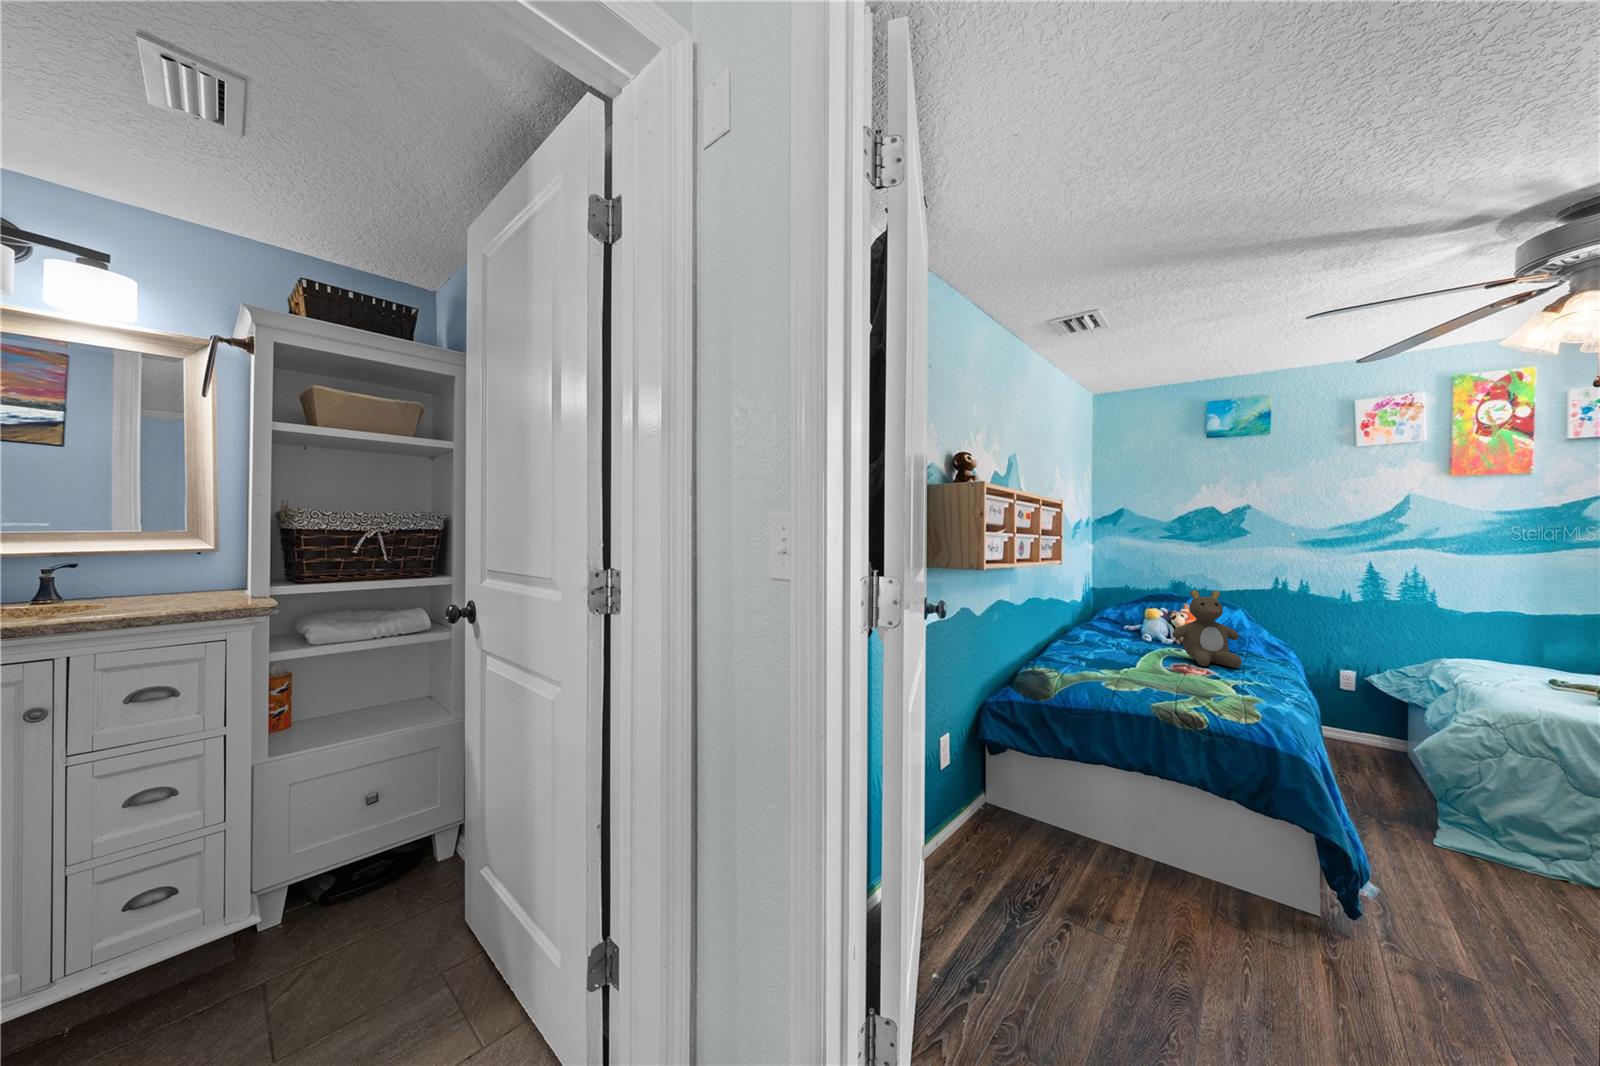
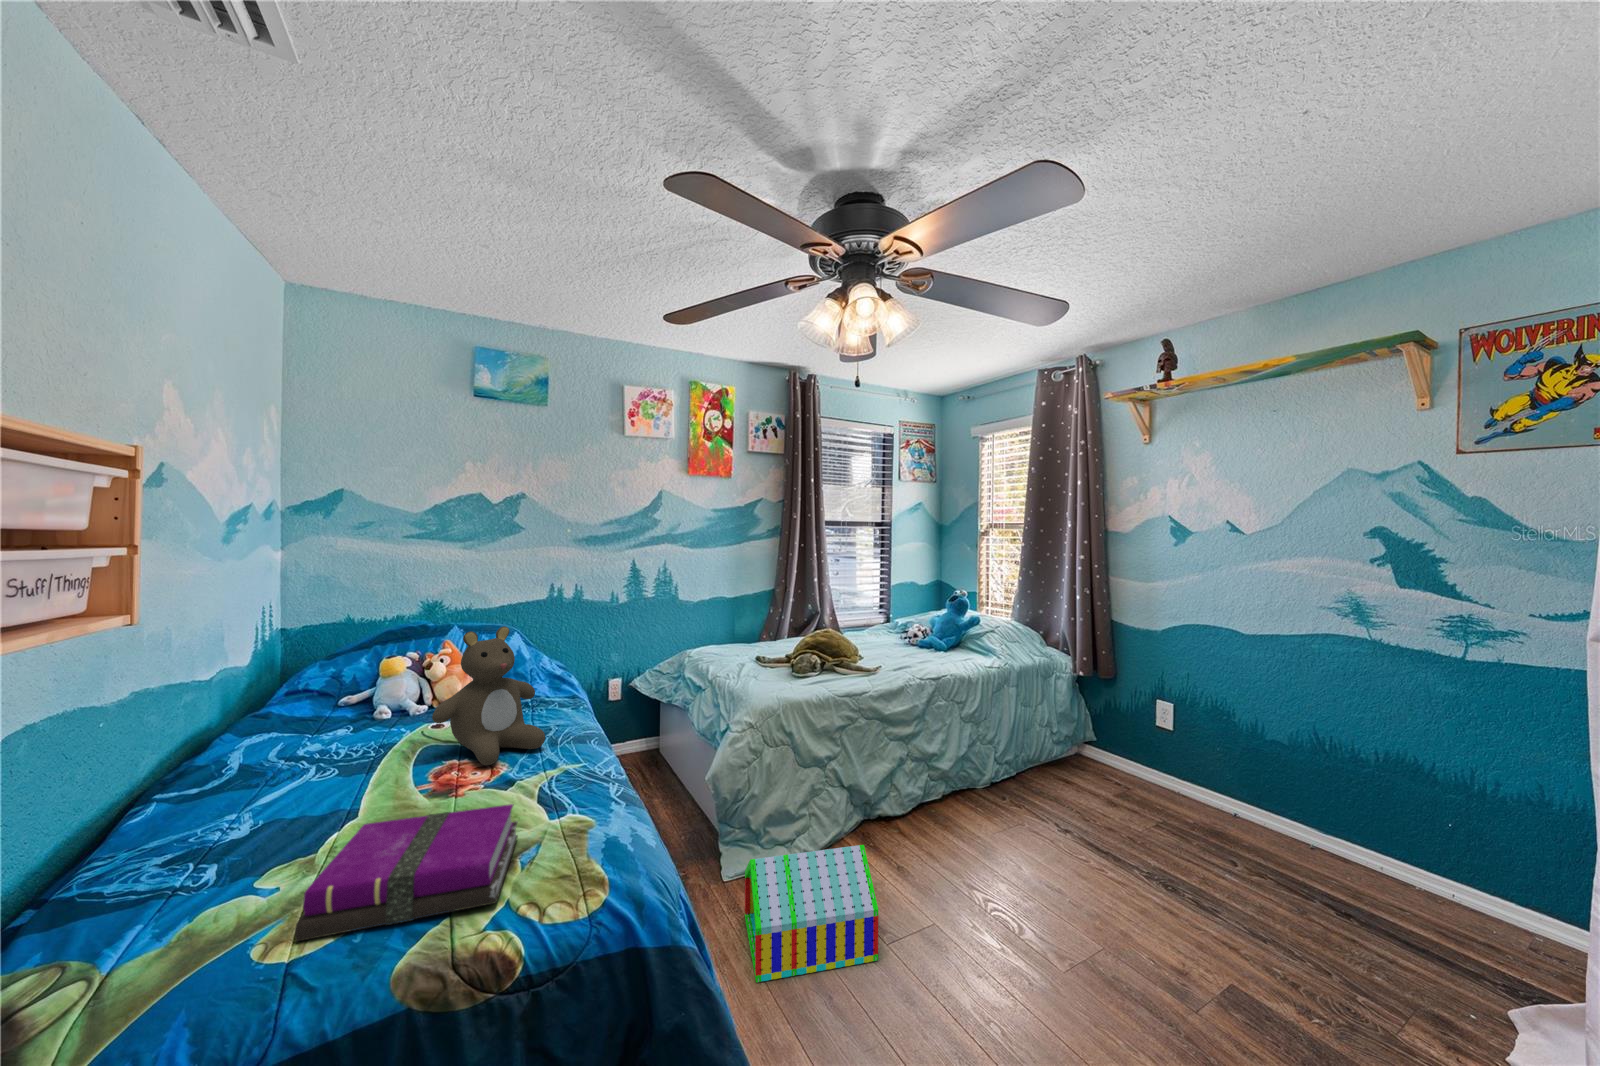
notebook: none [1117,658,1211,695] -> present [295,804,518,941]
toy house: none [1404,790,1569,923] -> present [745,845,878,982]

